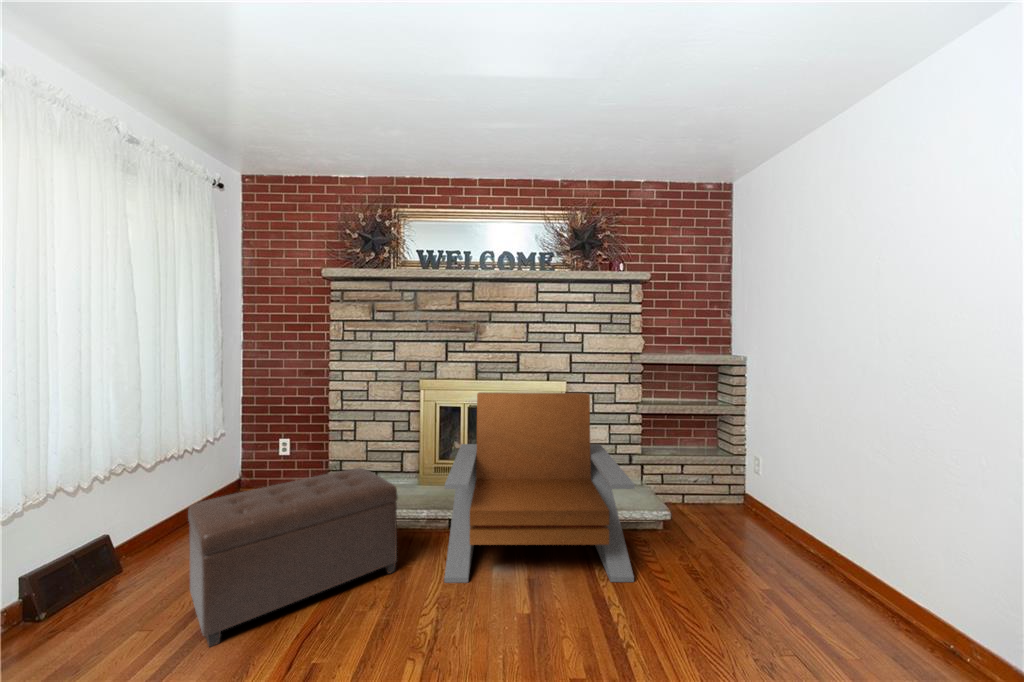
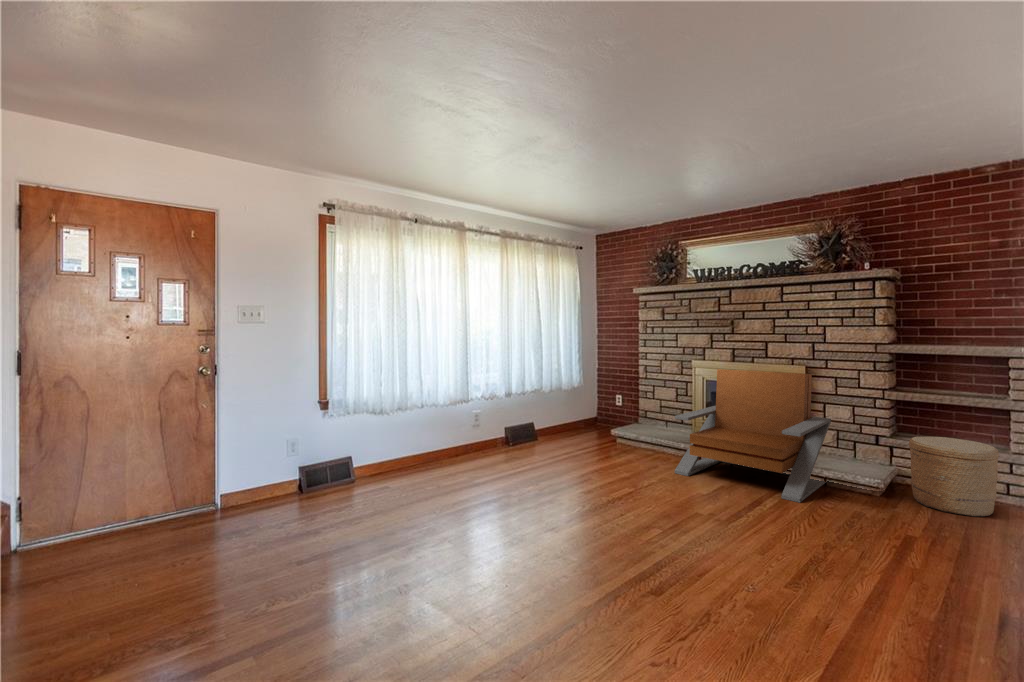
woven basket: none [676,449,751,535] -> present [909,437,999,516]
ottoman: present [188,468,398,647] -> none [562,407,654,464]

